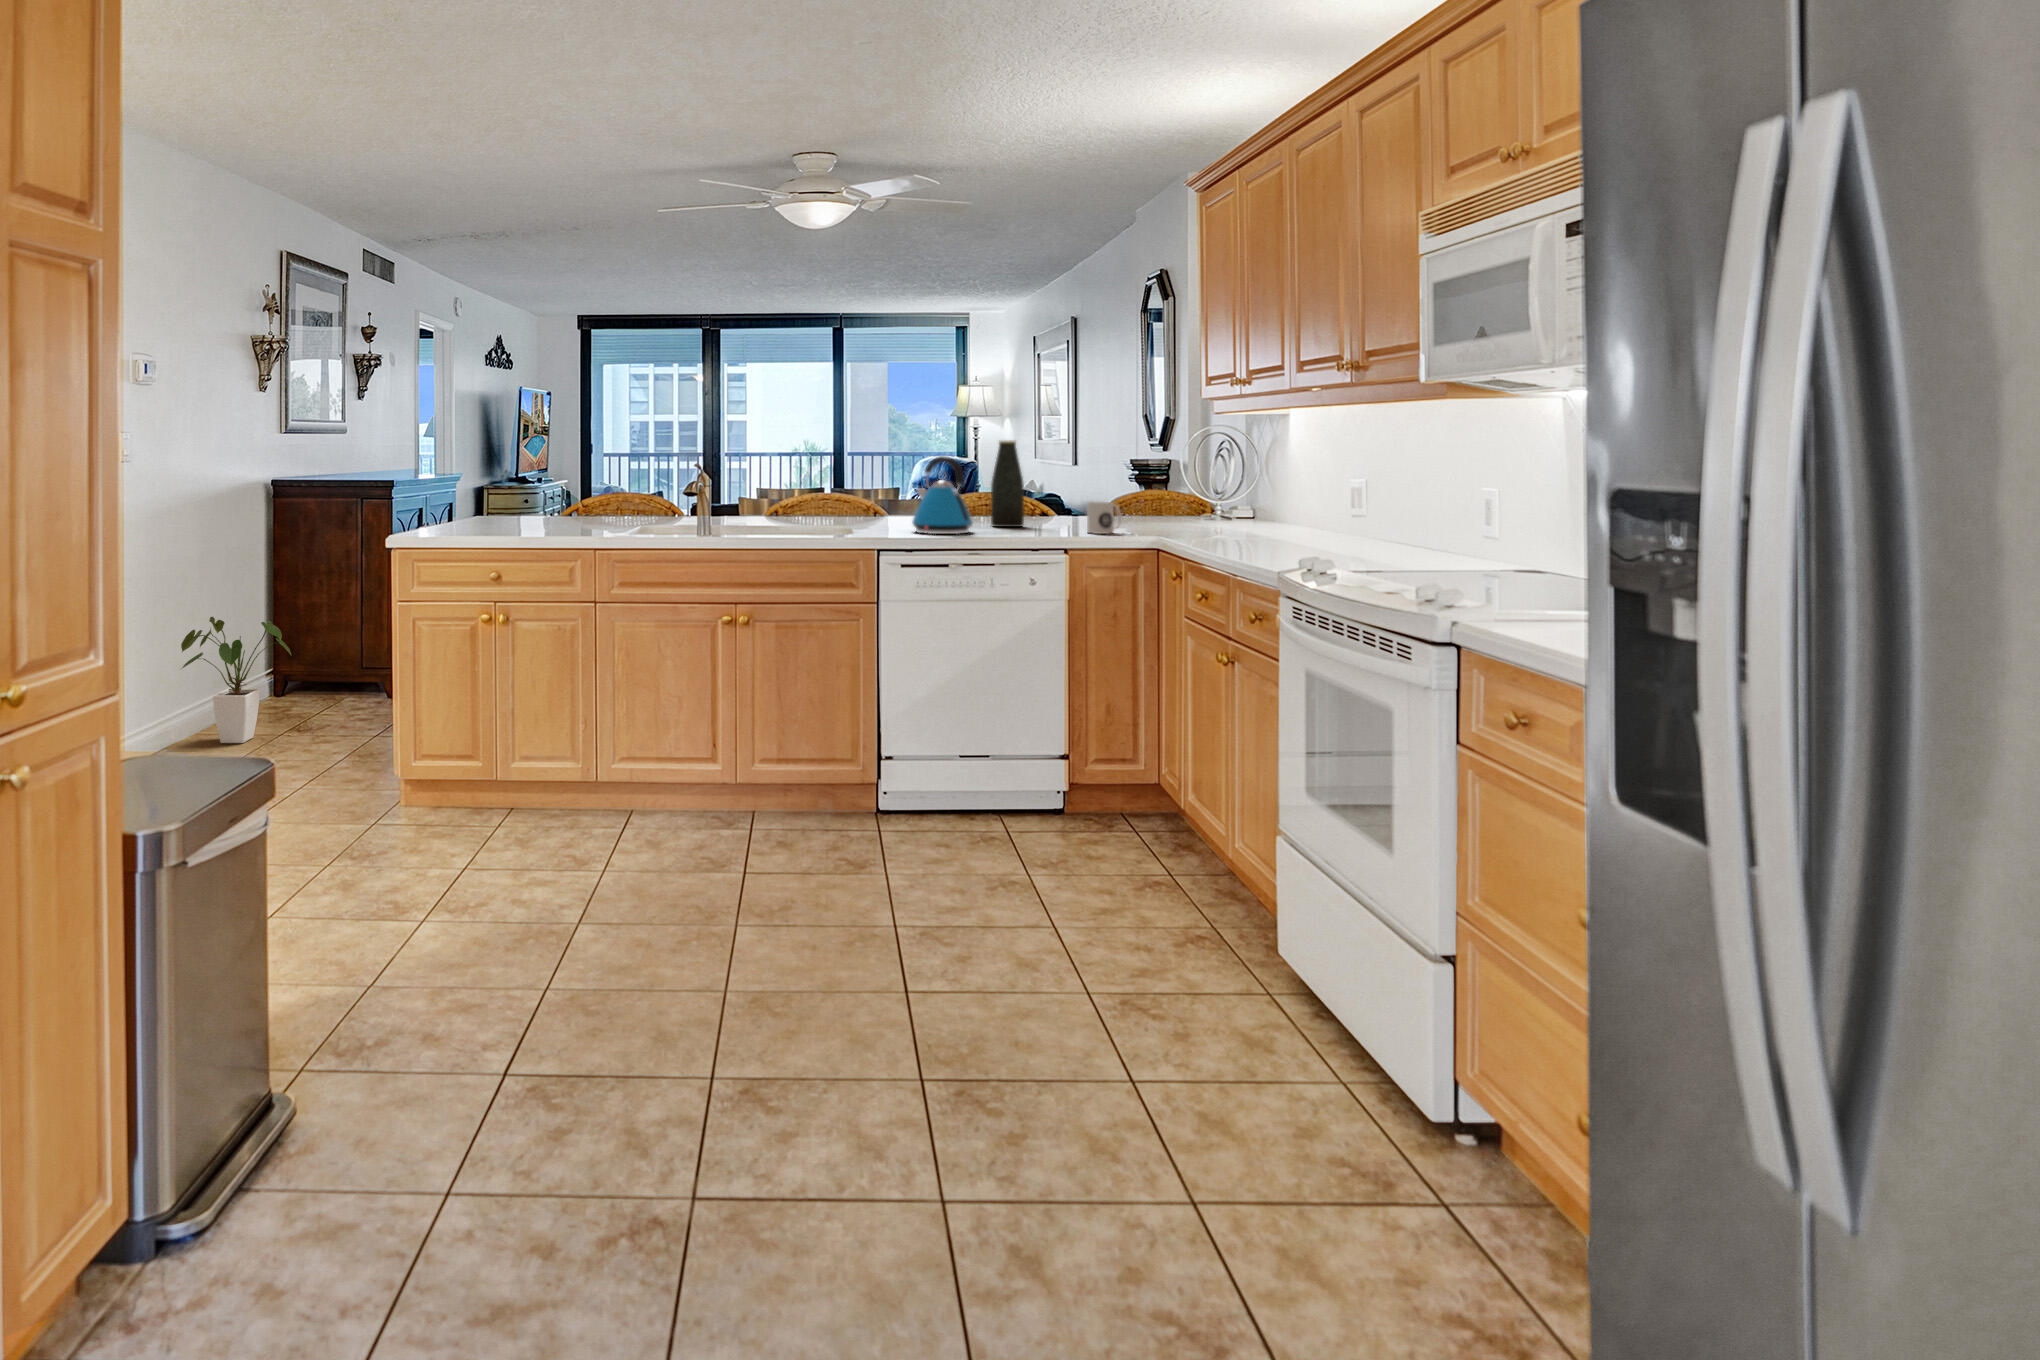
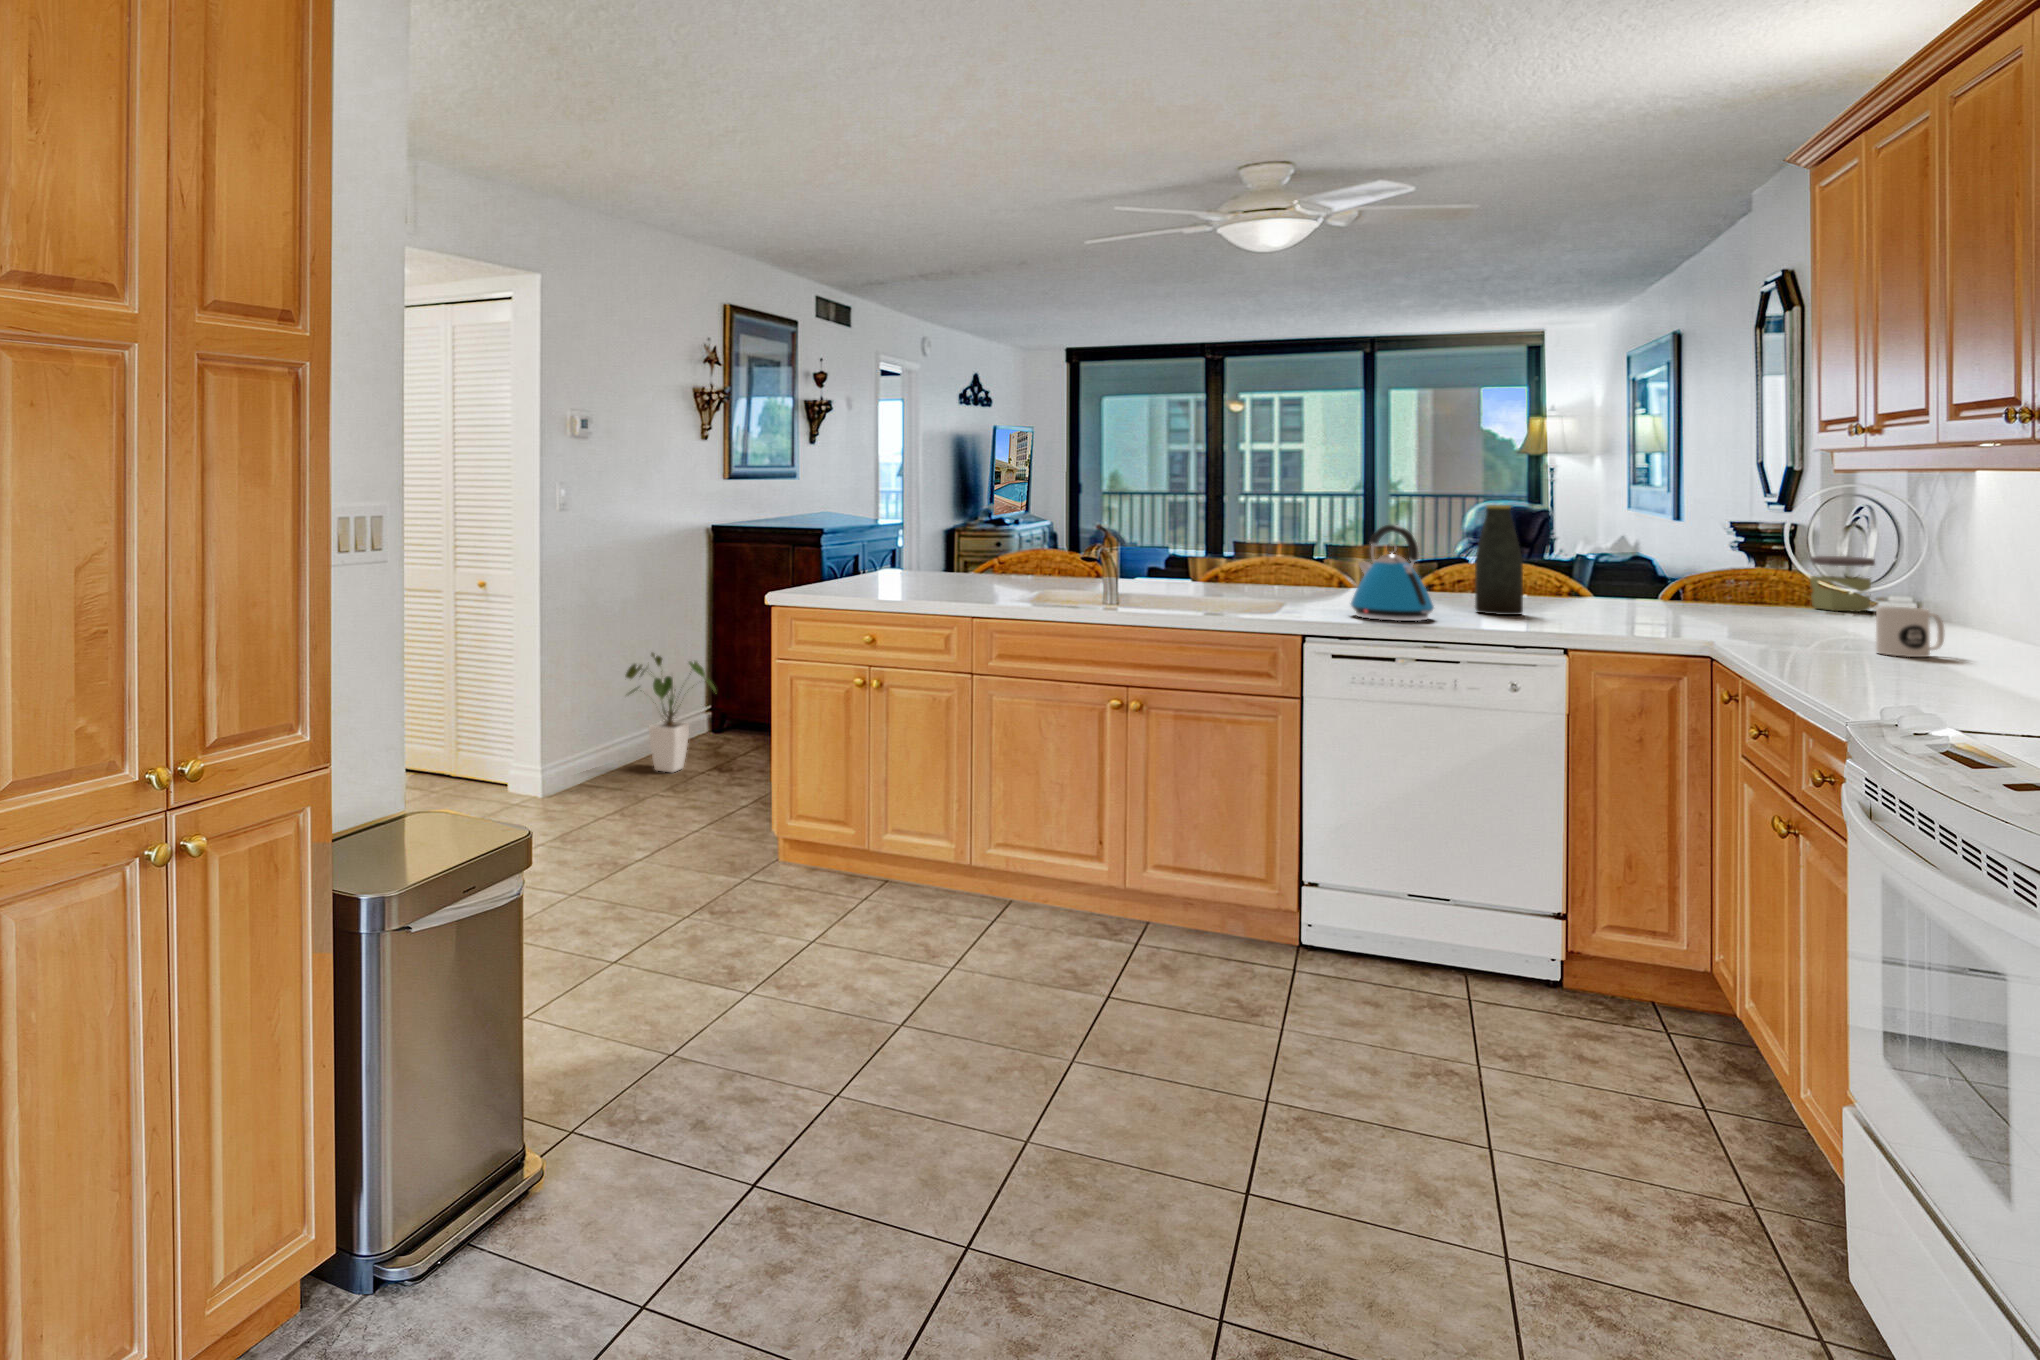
jar: none [1178,478,1216,516] -> present [1810,556,1875,611]
mug: present [1087,502,1121,534] -> present [1876,606,1944,657]

